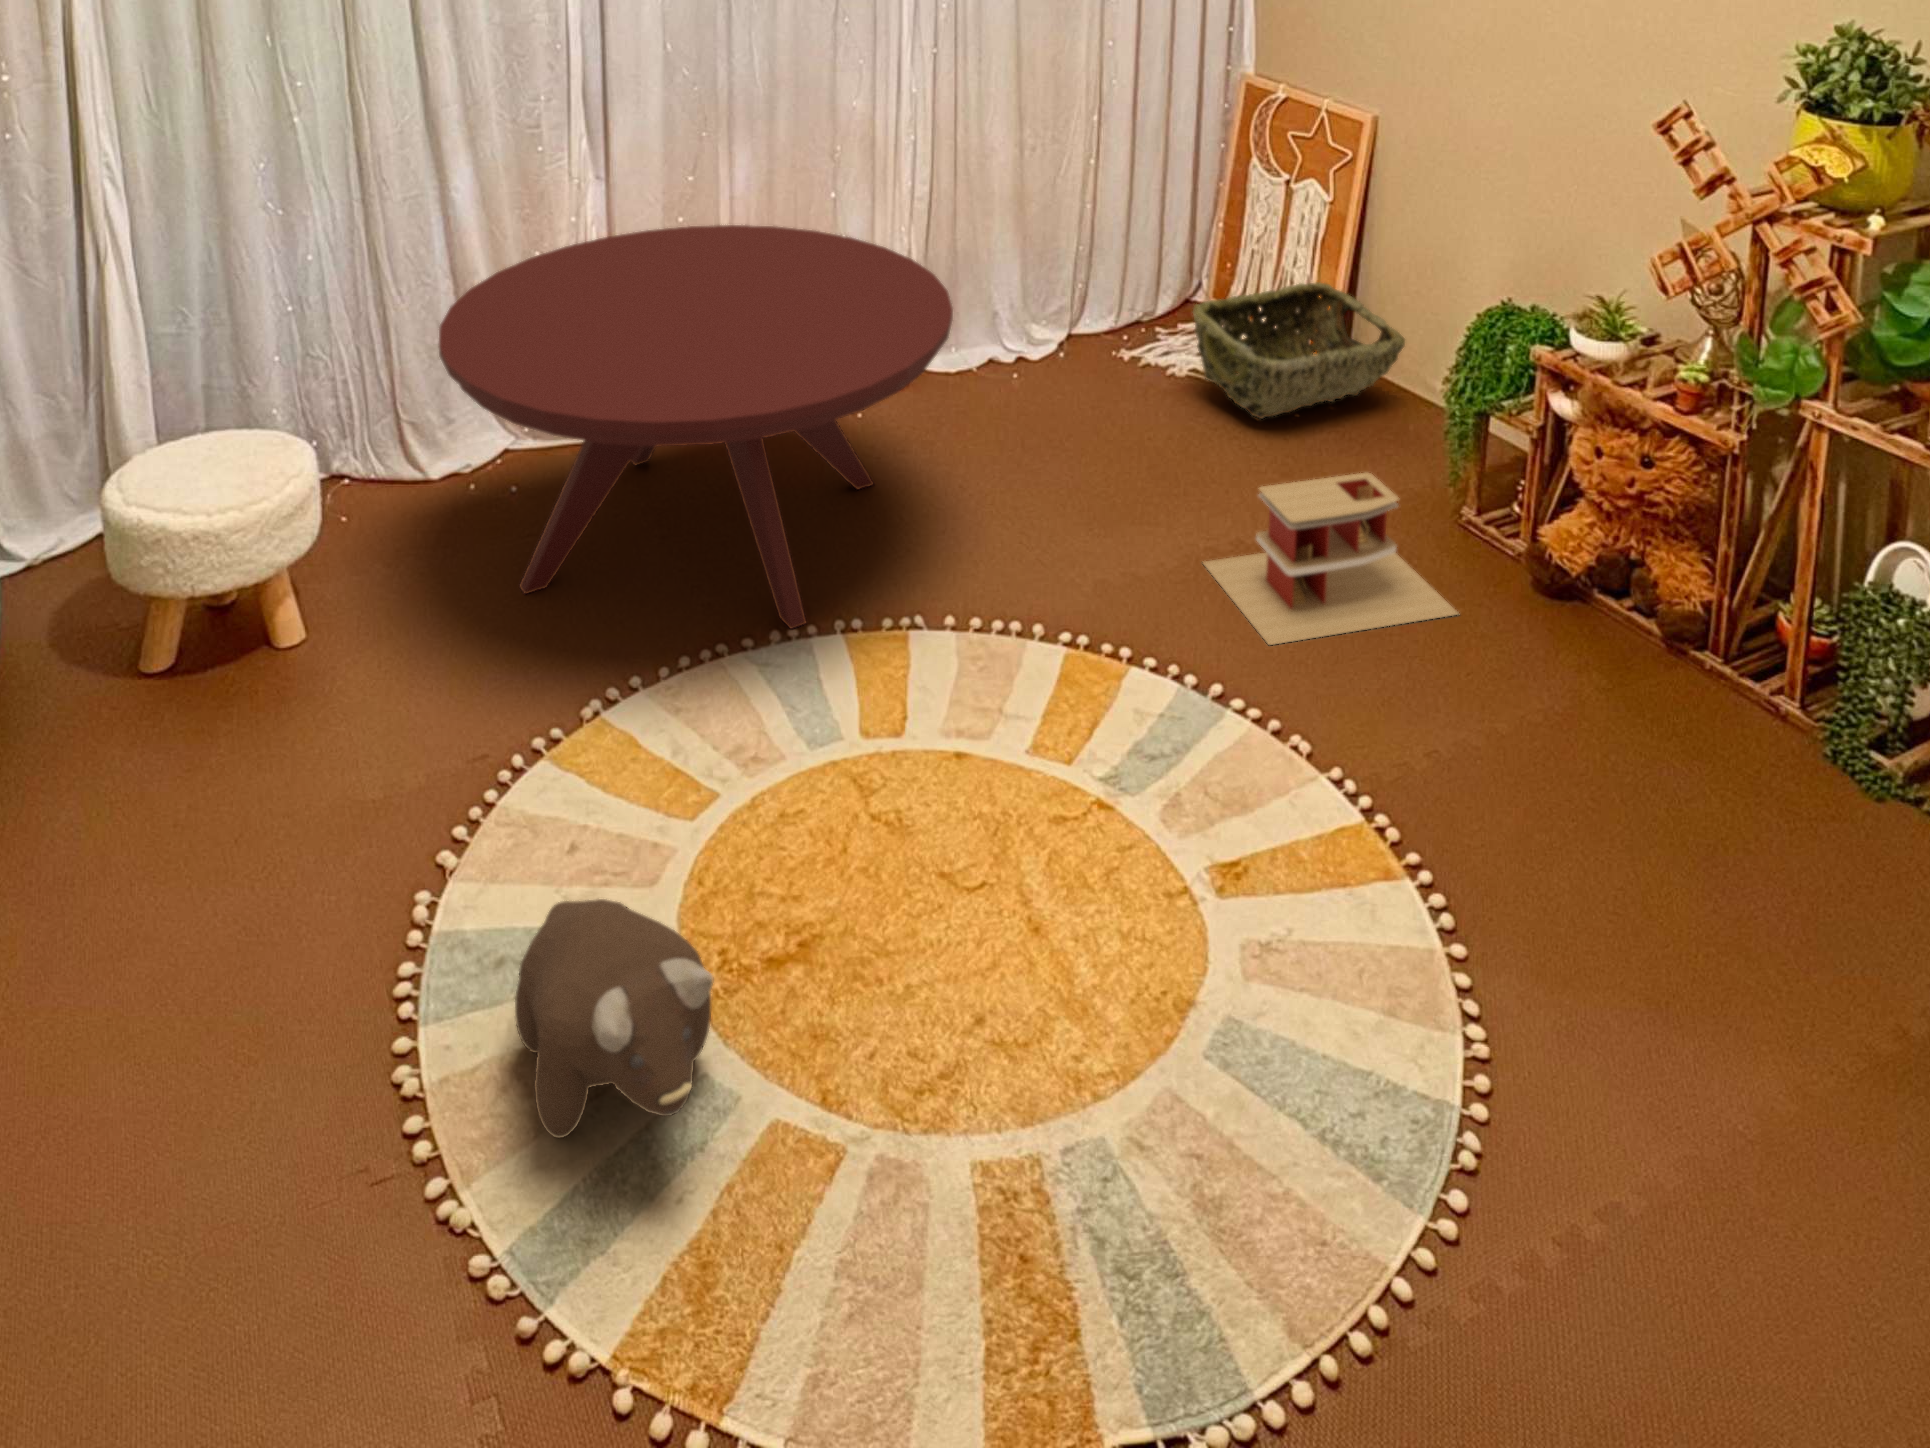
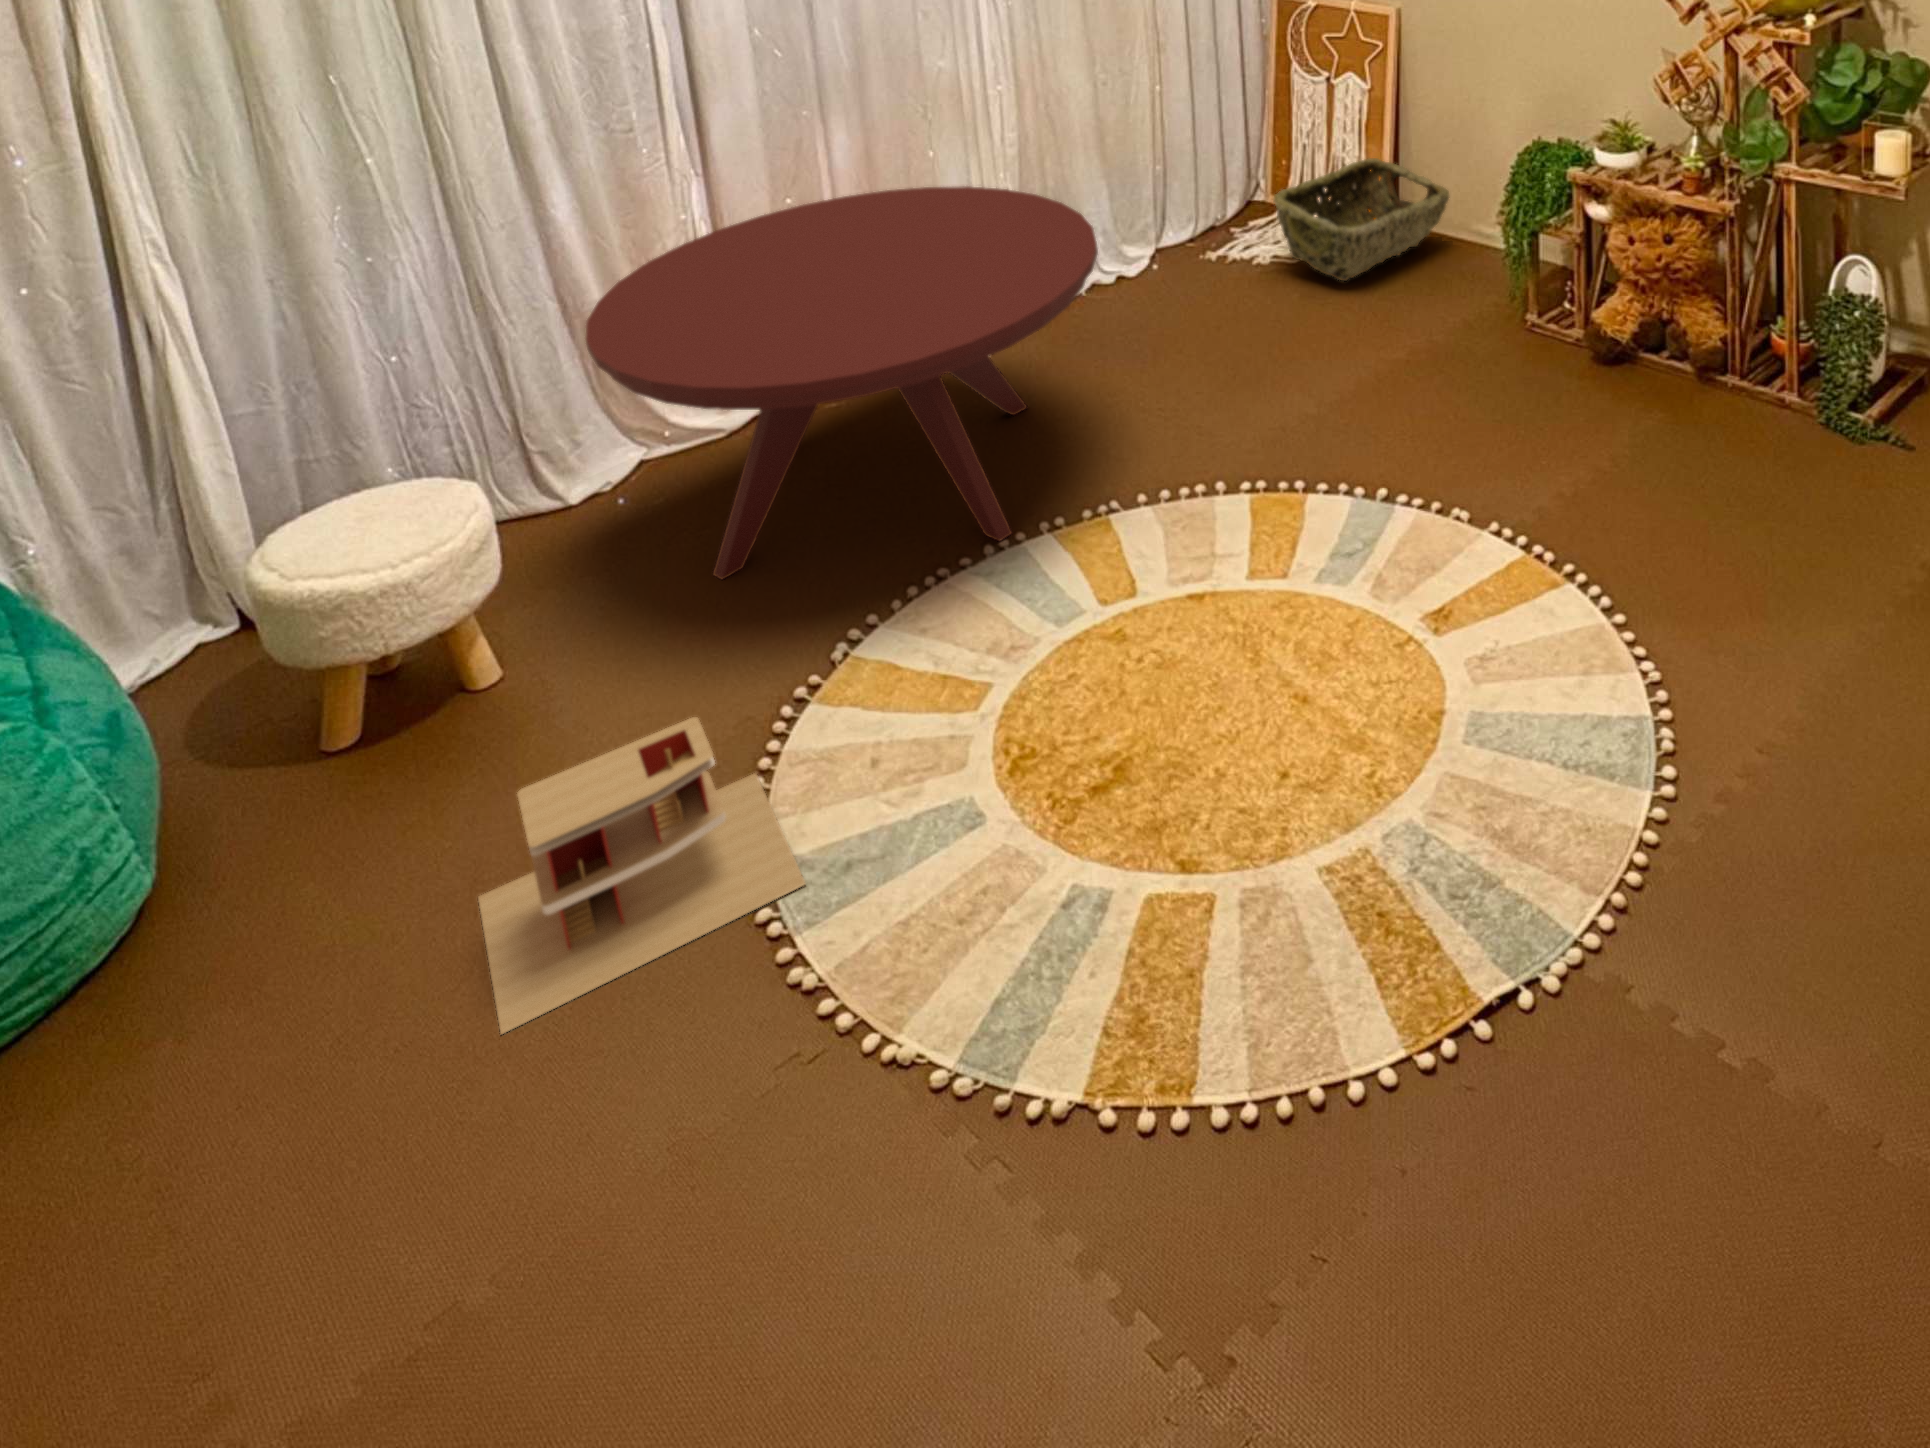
toy house: present [1203,473,1458,645] -> present [478,717,805,1034]
plush toy: present [515,899,713,1138] -> none [885,773,1085,978]

